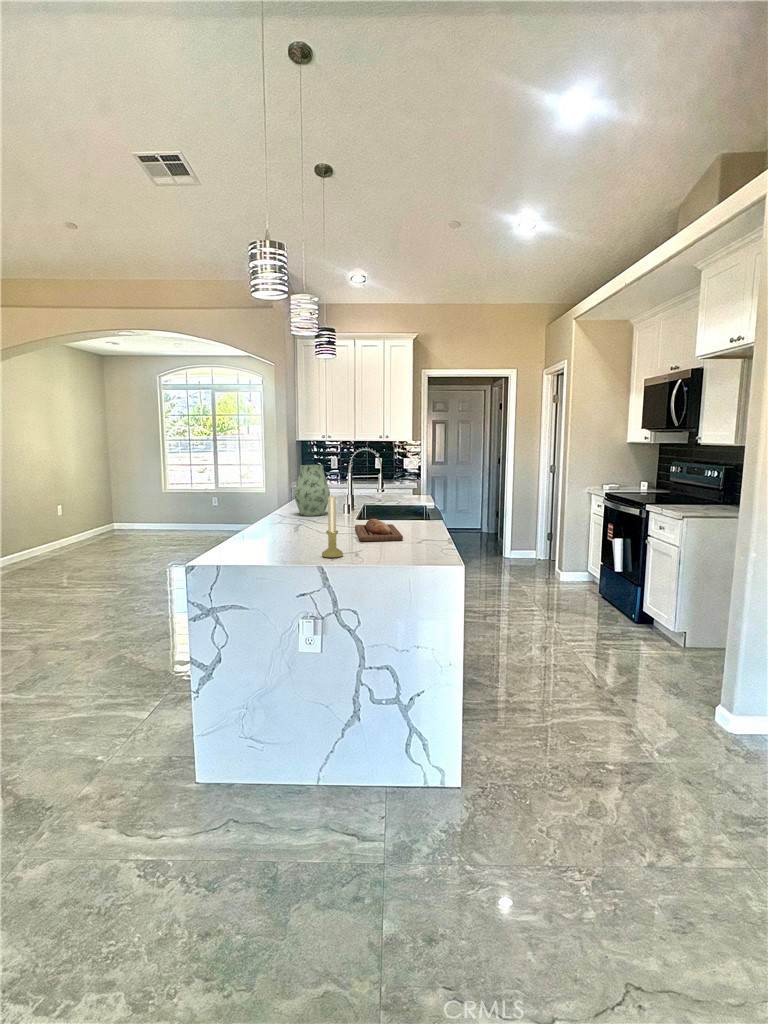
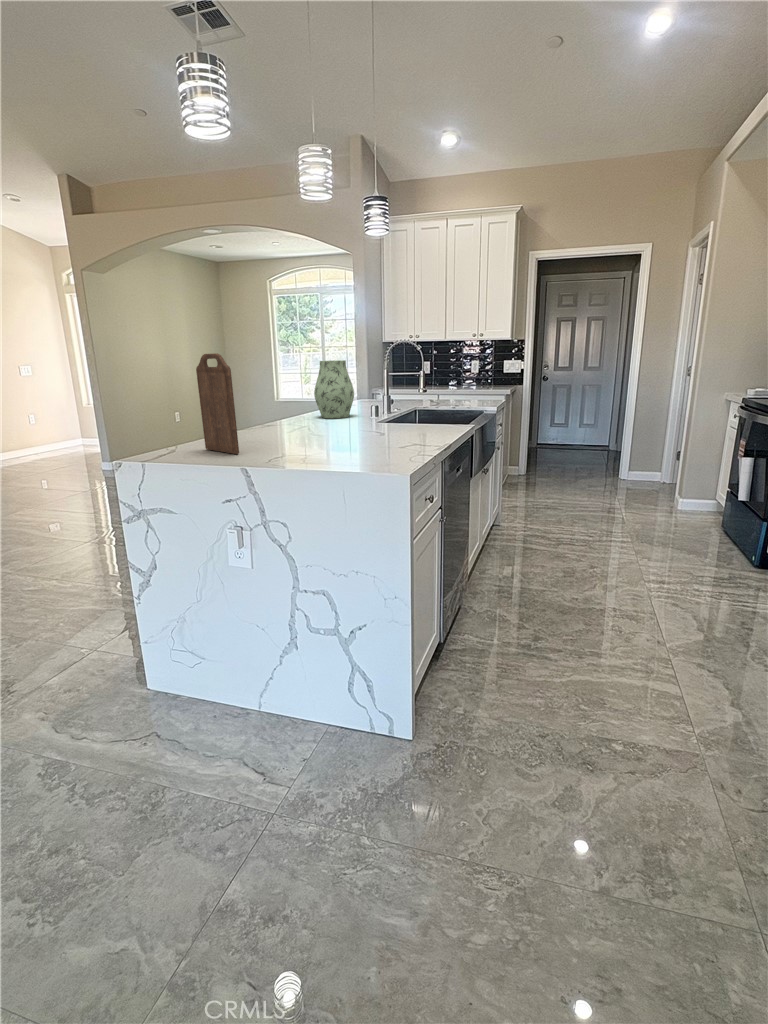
cutting board: none [250,468,293,553] -> present [196,353,239,454]
candle holder: present [322,496,343,558] -> none [260,383,285,461]
bread loaf: present [355,519,403,541] -> none [331,419,395,445]

